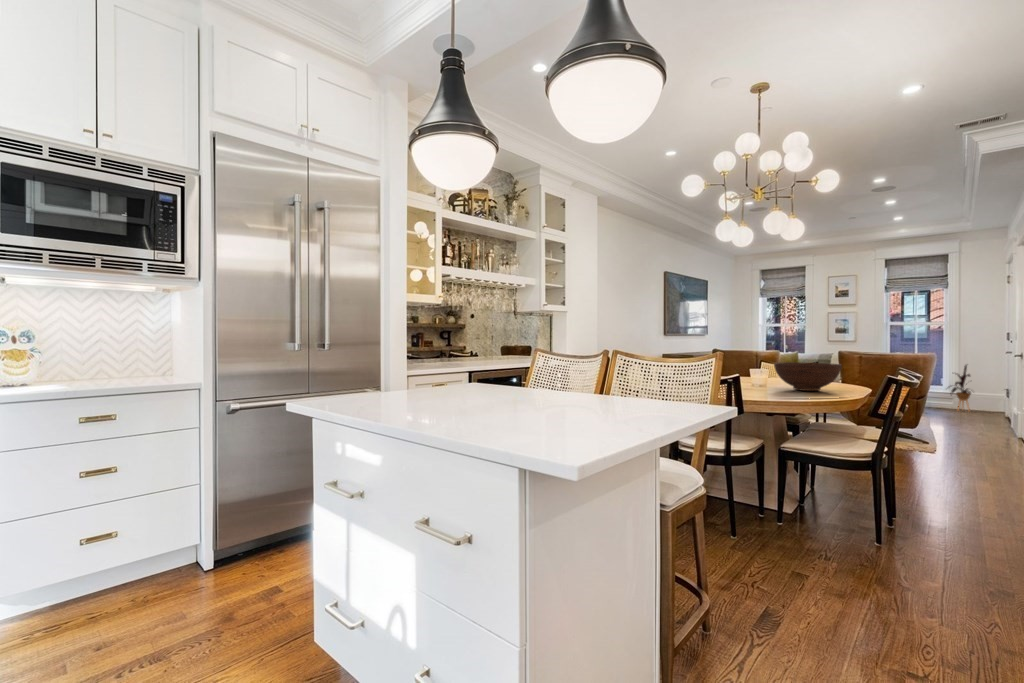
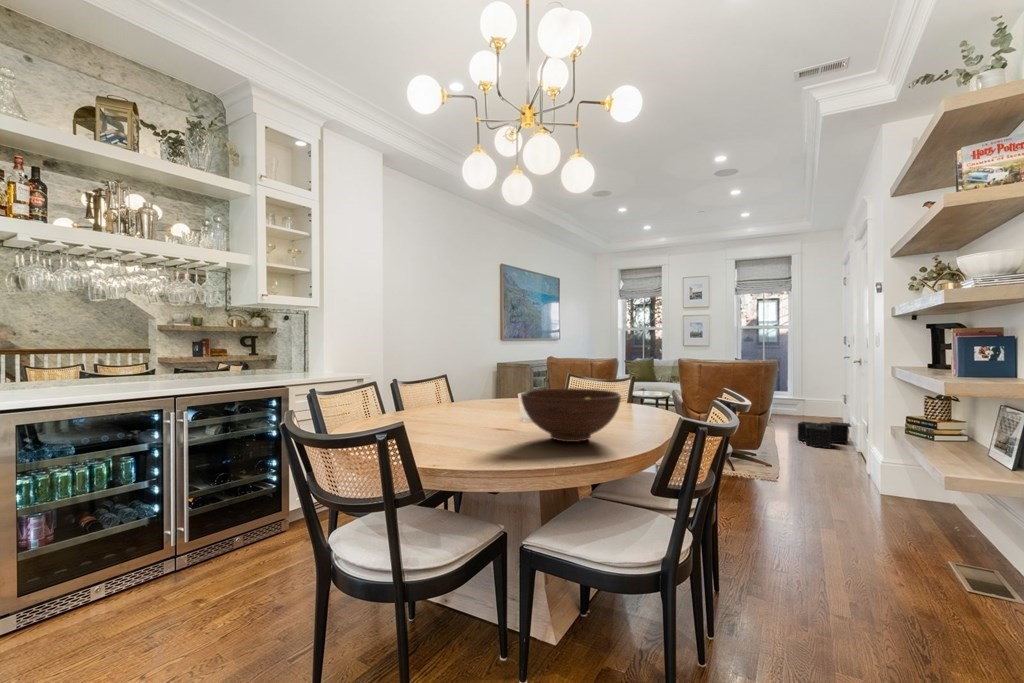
house plant: present [951,365,971,410] -> none [789,369,817,418]
storage bin: none [953,411,1013,434] -> present [798,422,851,448]

